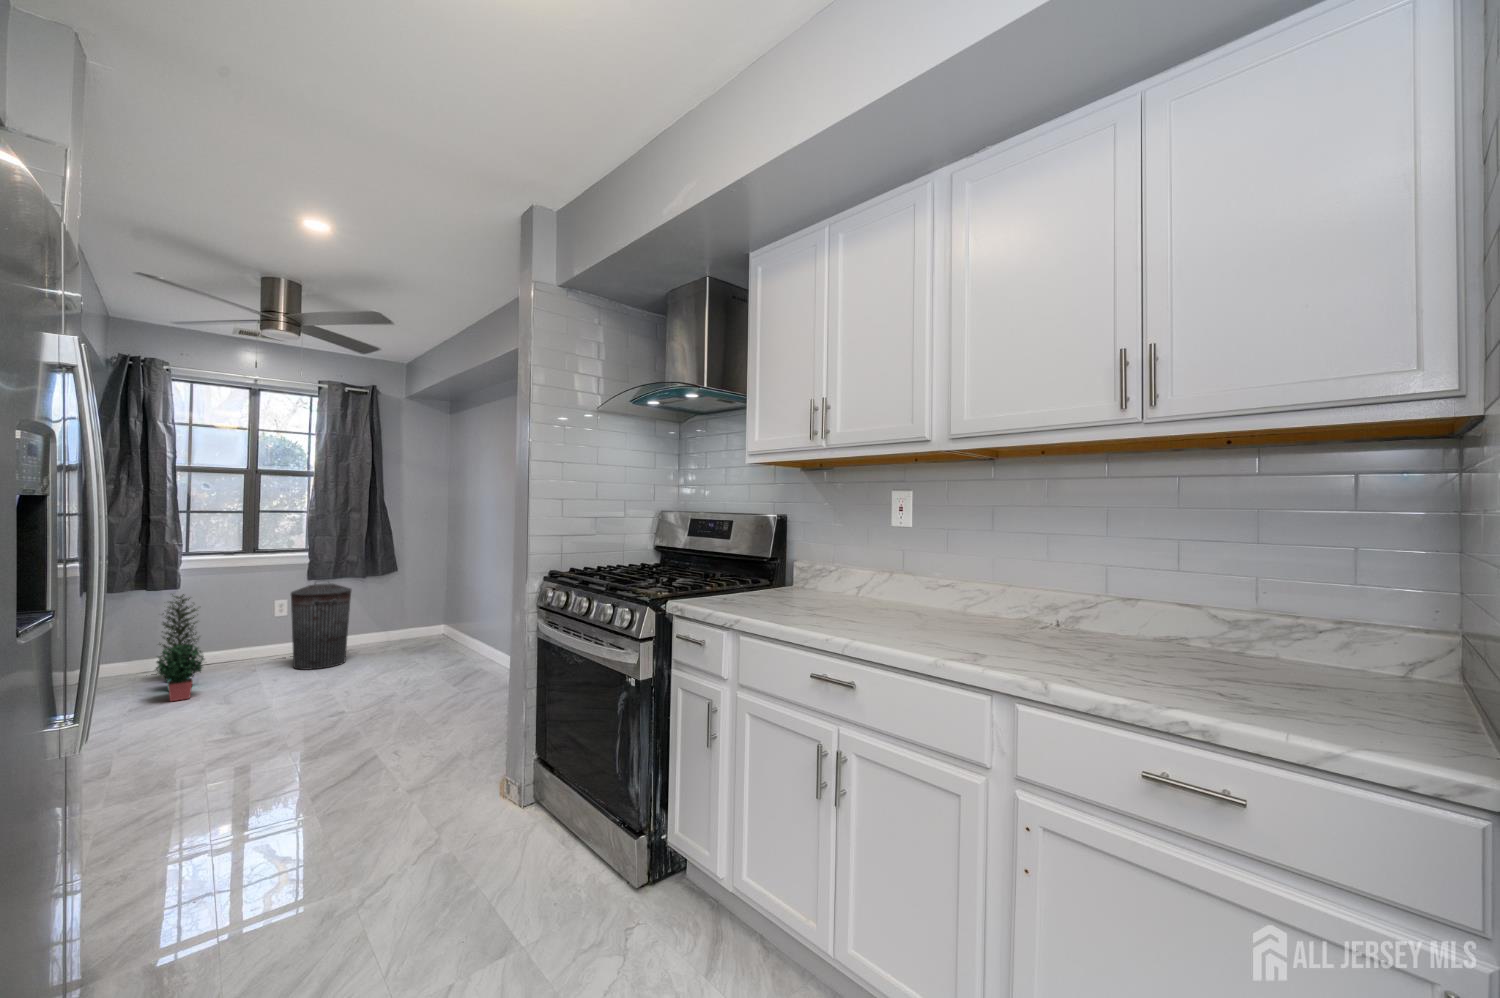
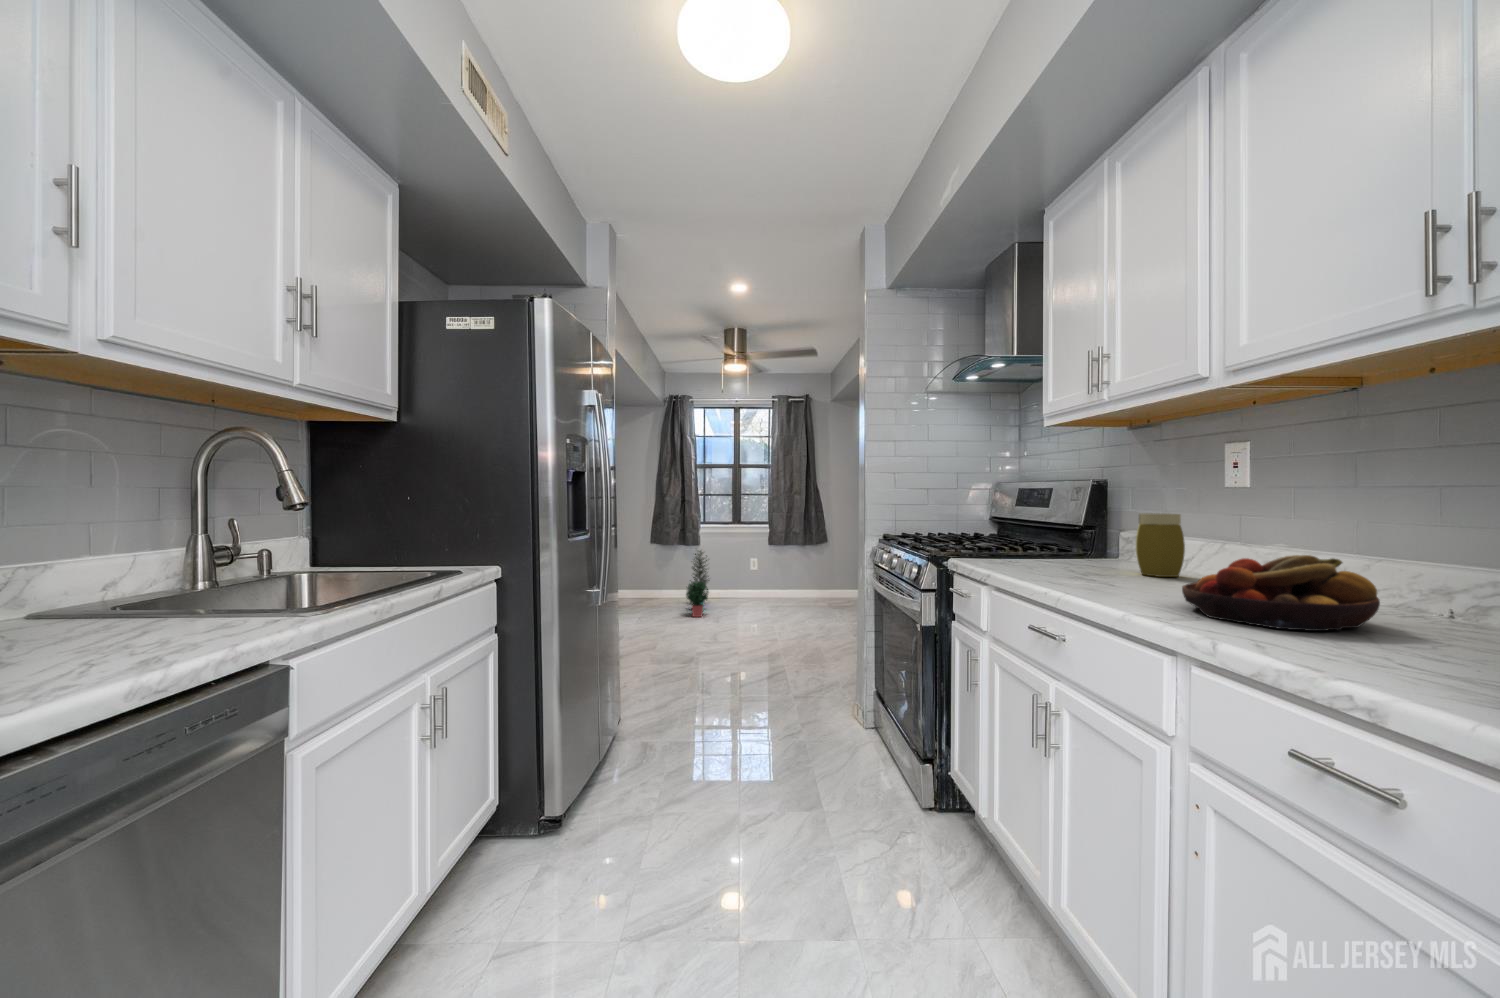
jar: none [836,549,876,606] -> present [1136,513,1185,577]
trash can: present [291,584,351,670] -> none [757,545,794,610]
fruit bowl: none [943,590,1074,657] -> present [1182,555,1380,631]

